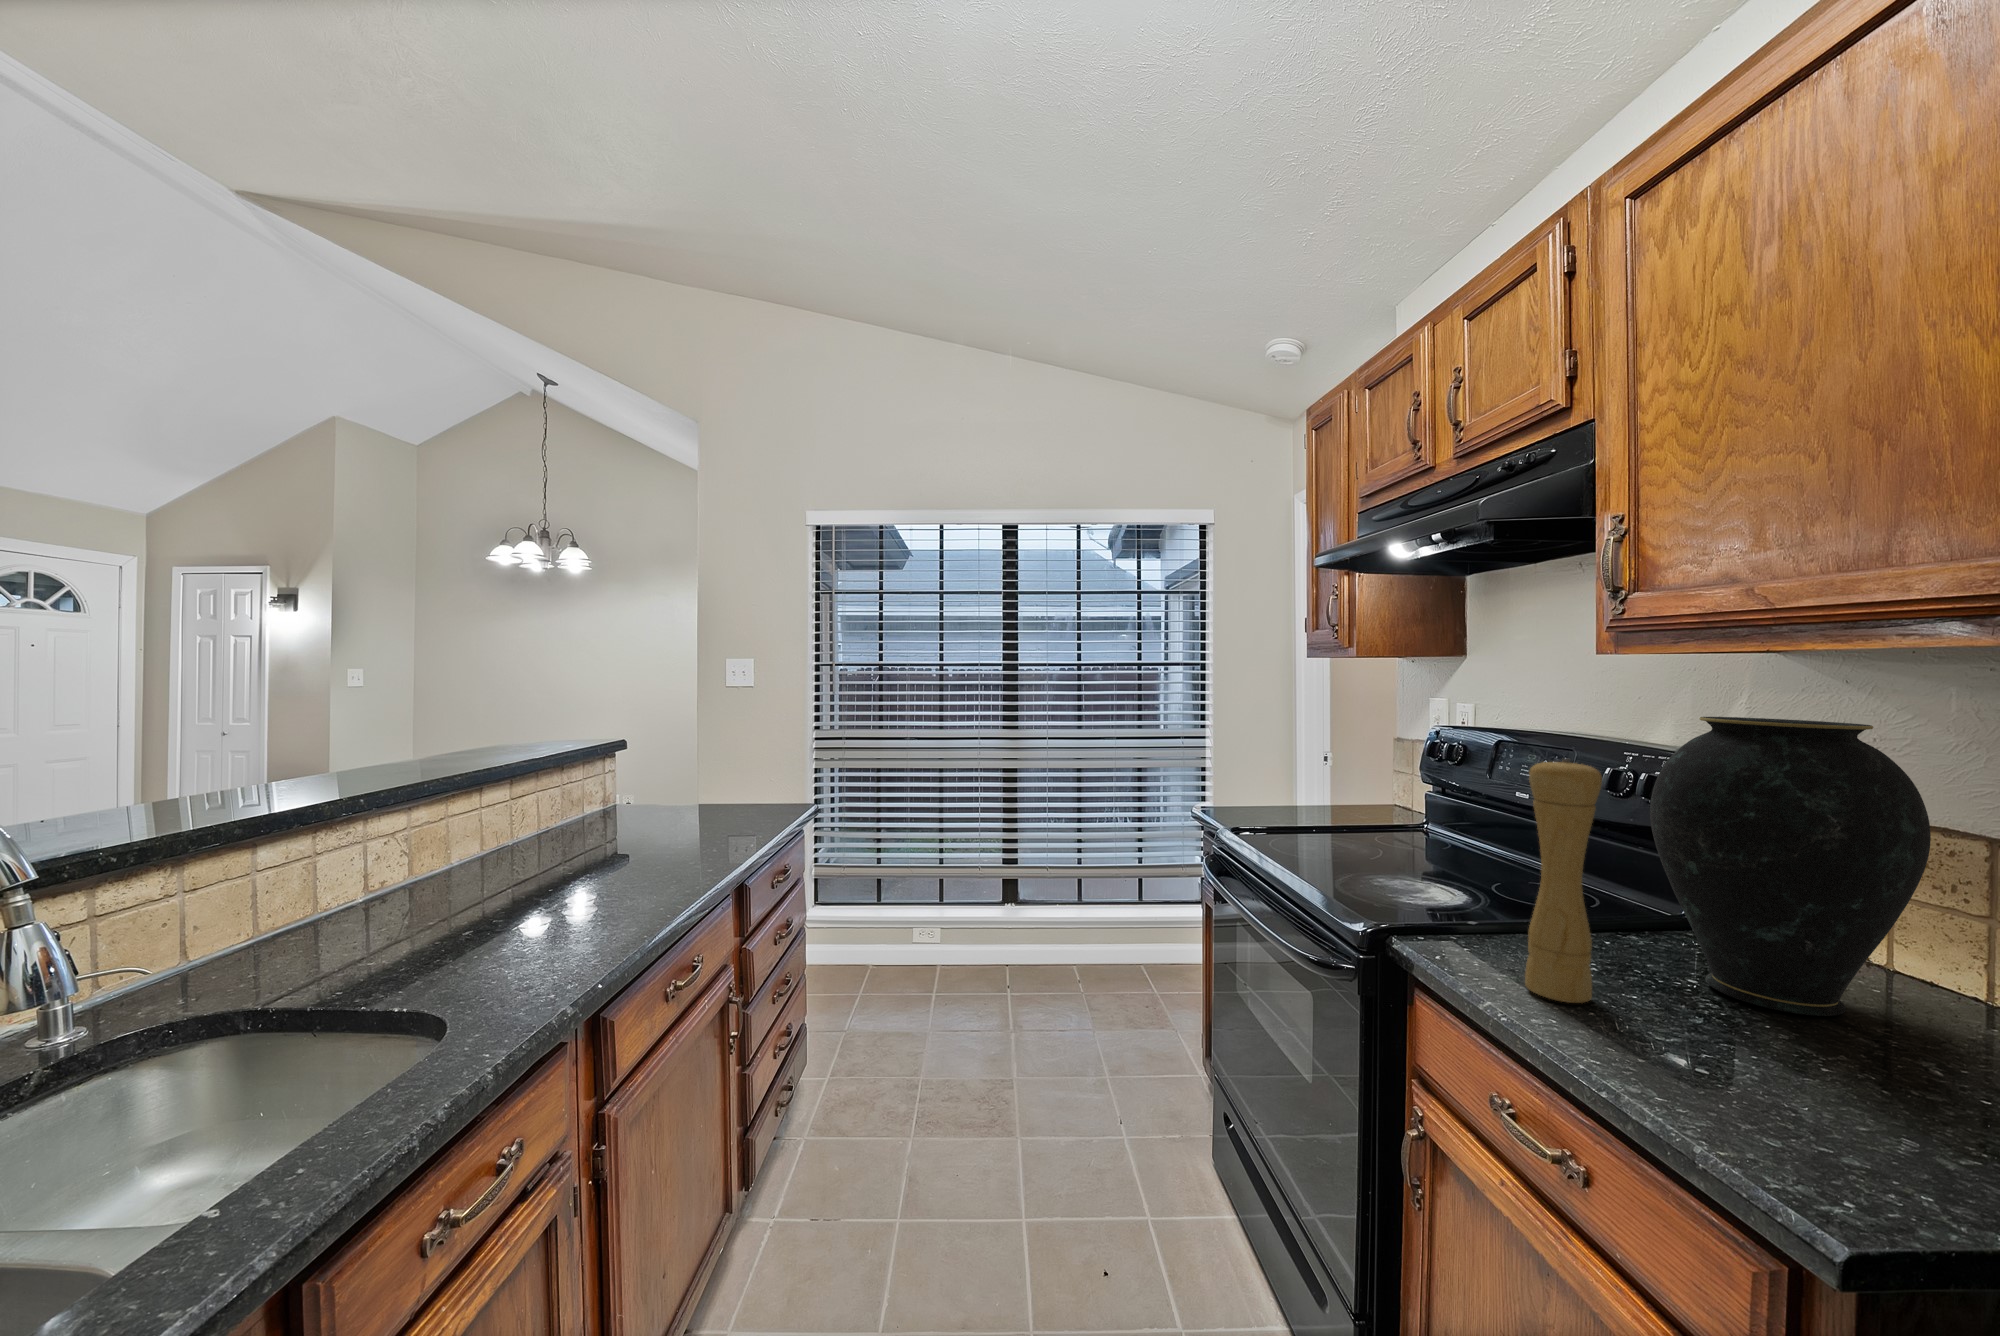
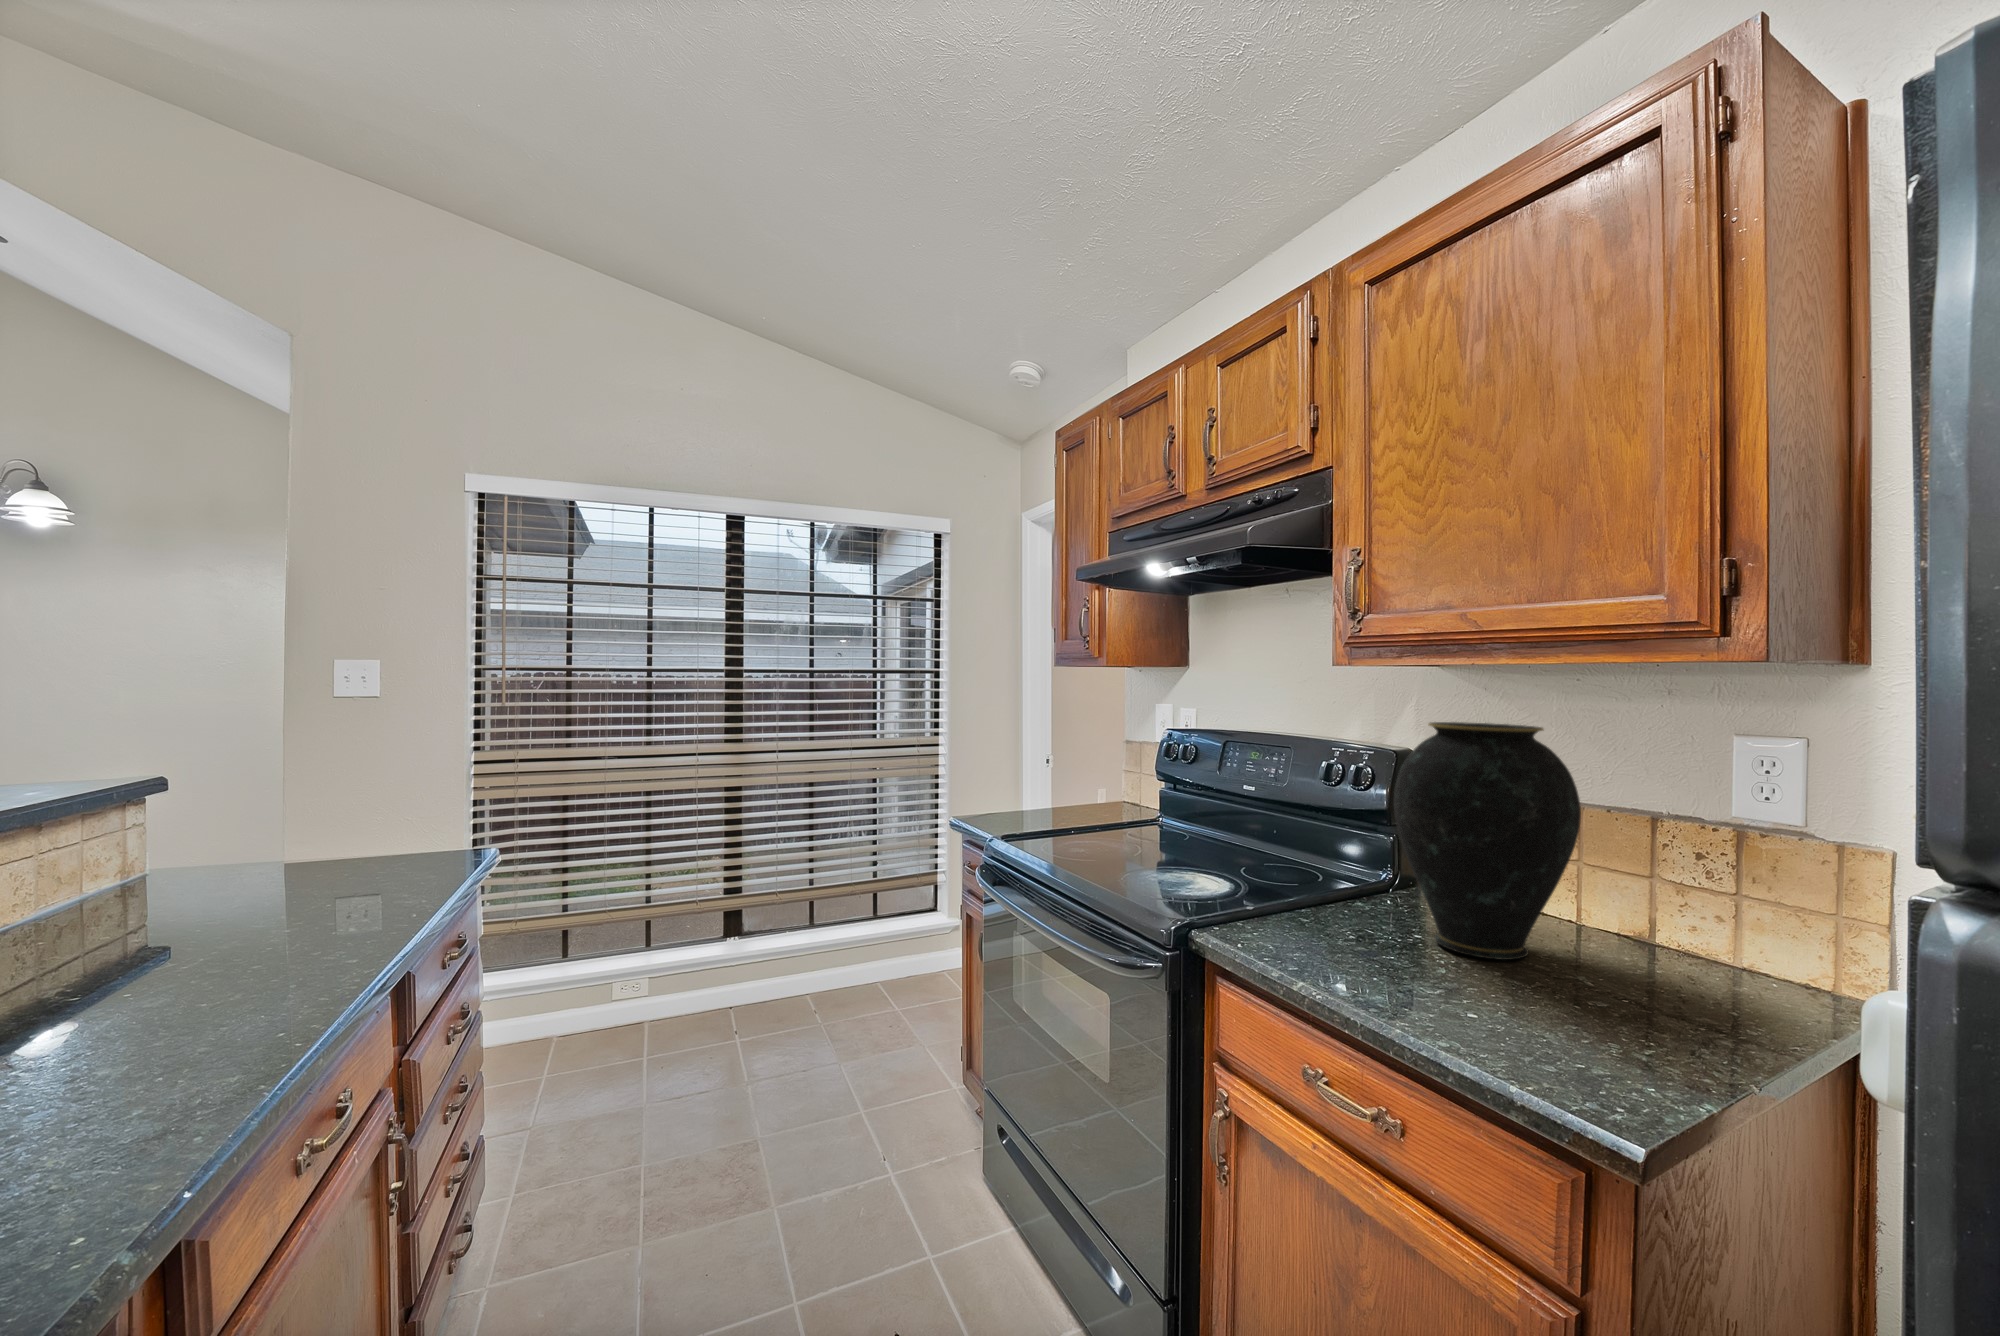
pepper mill: present [1525,759,1602,1003] -> none [1319,764,1377,976]

